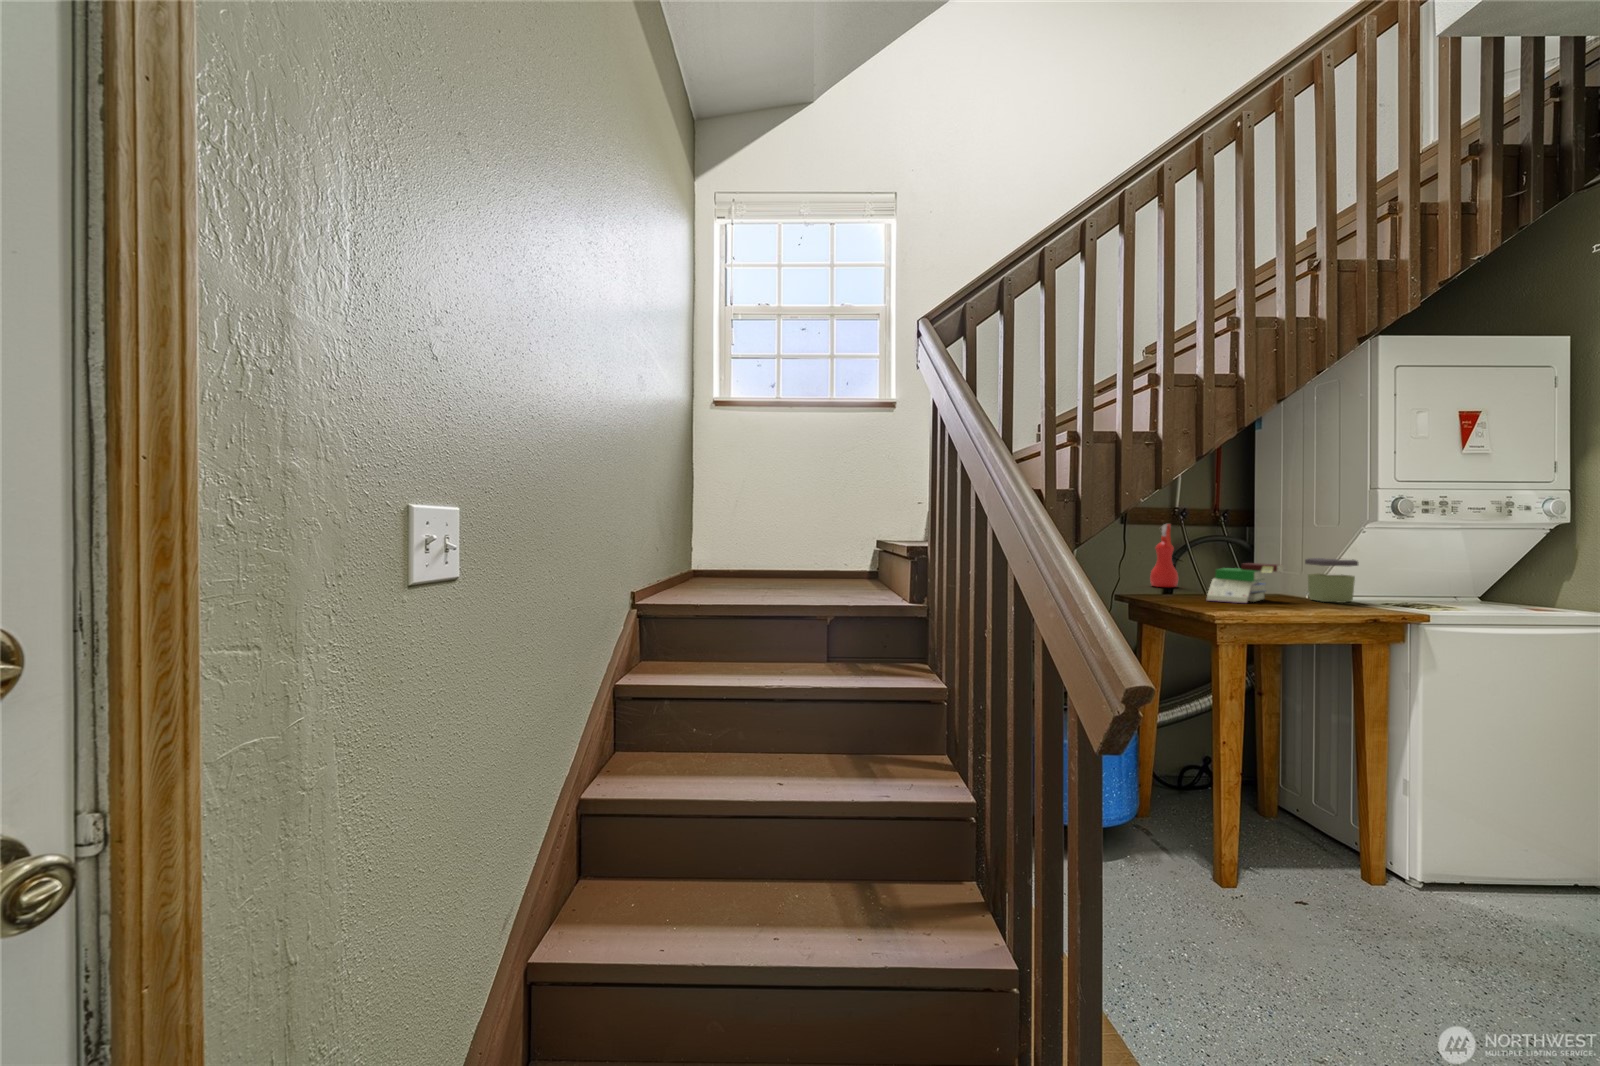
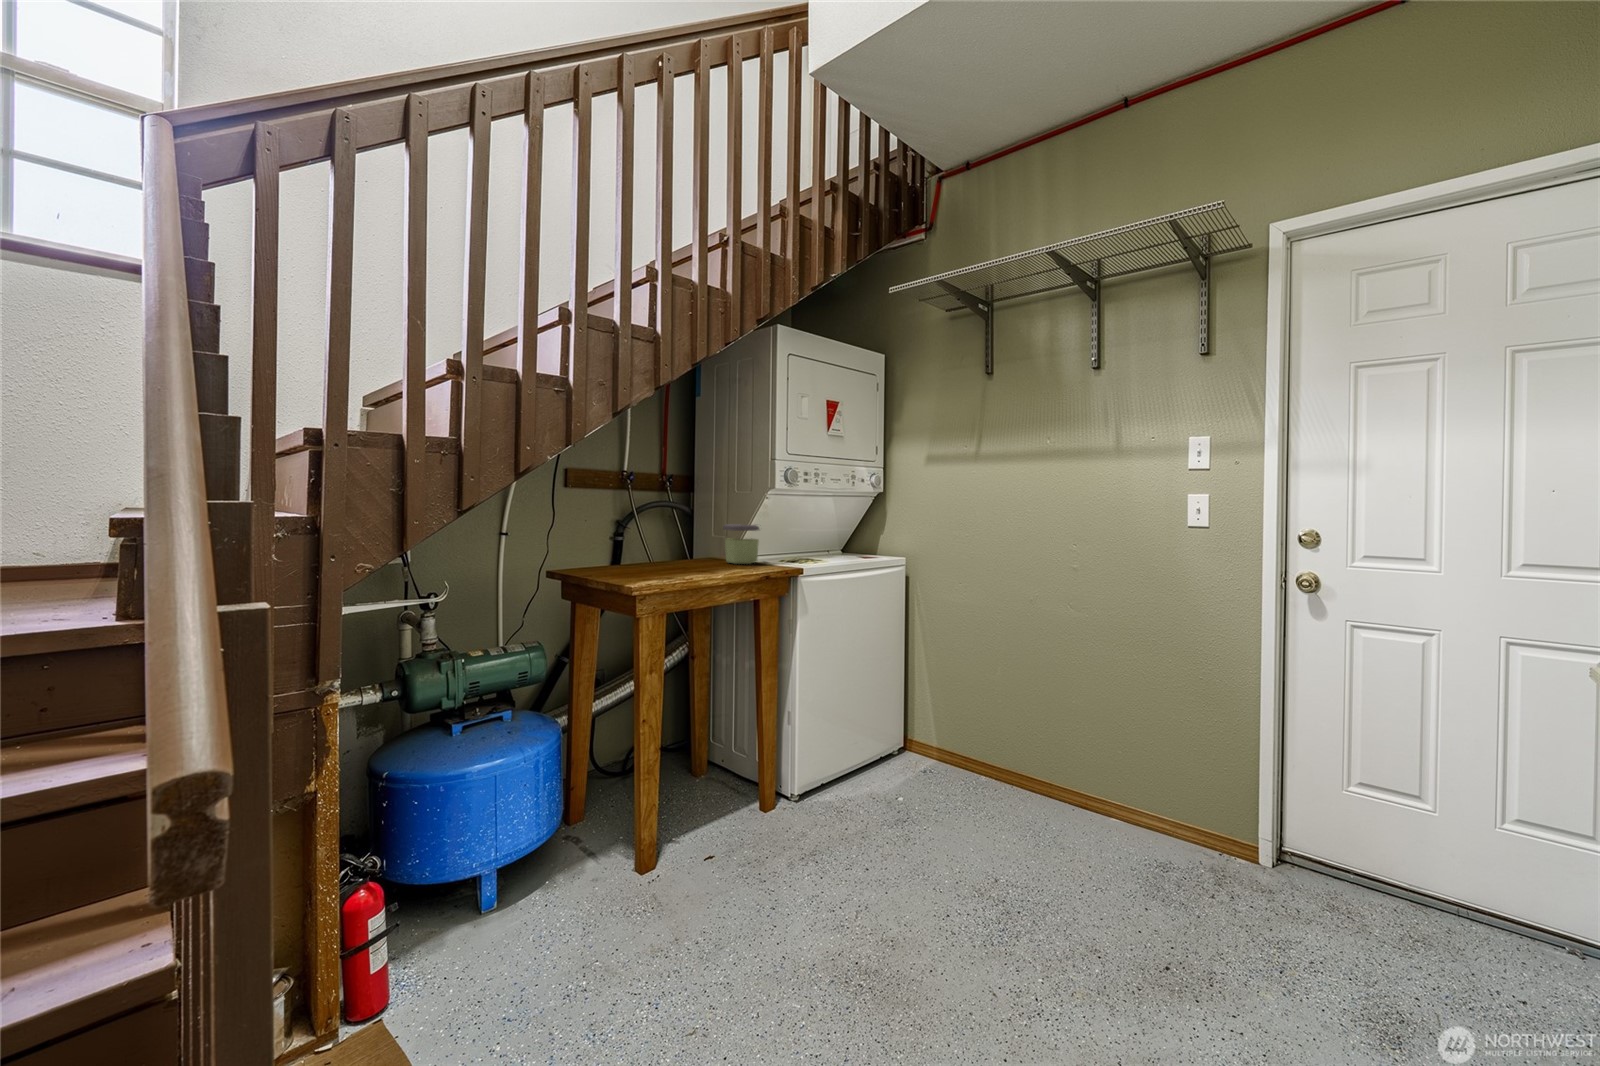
spray bottle: present [1150,524,1178,587] -> none [599,492,626,557]
book: present [1207,563,1283,603] -> none [637,530,705,570]

